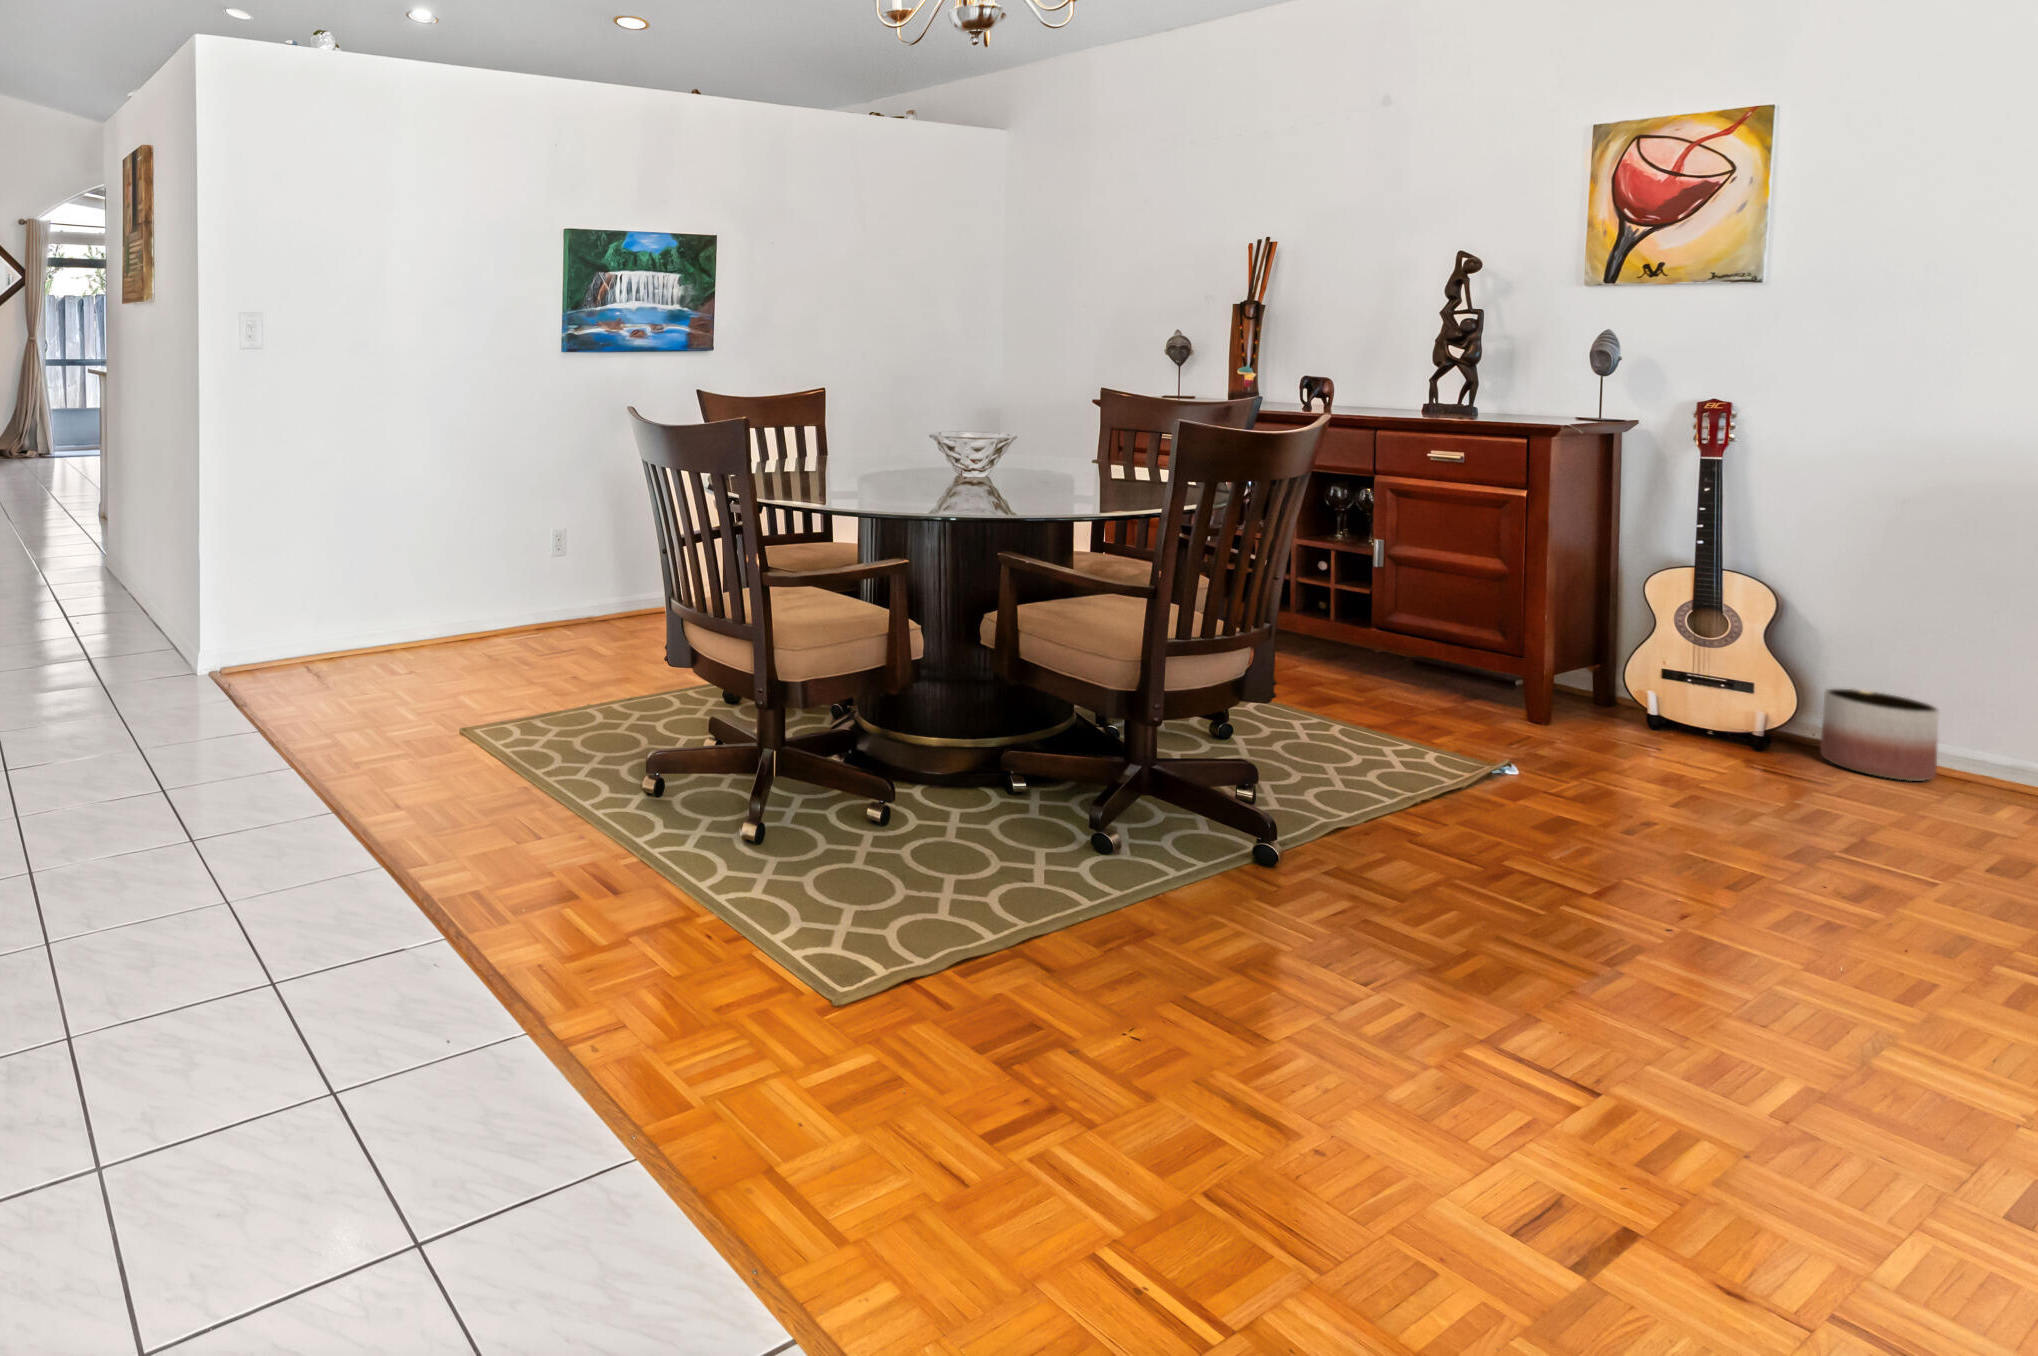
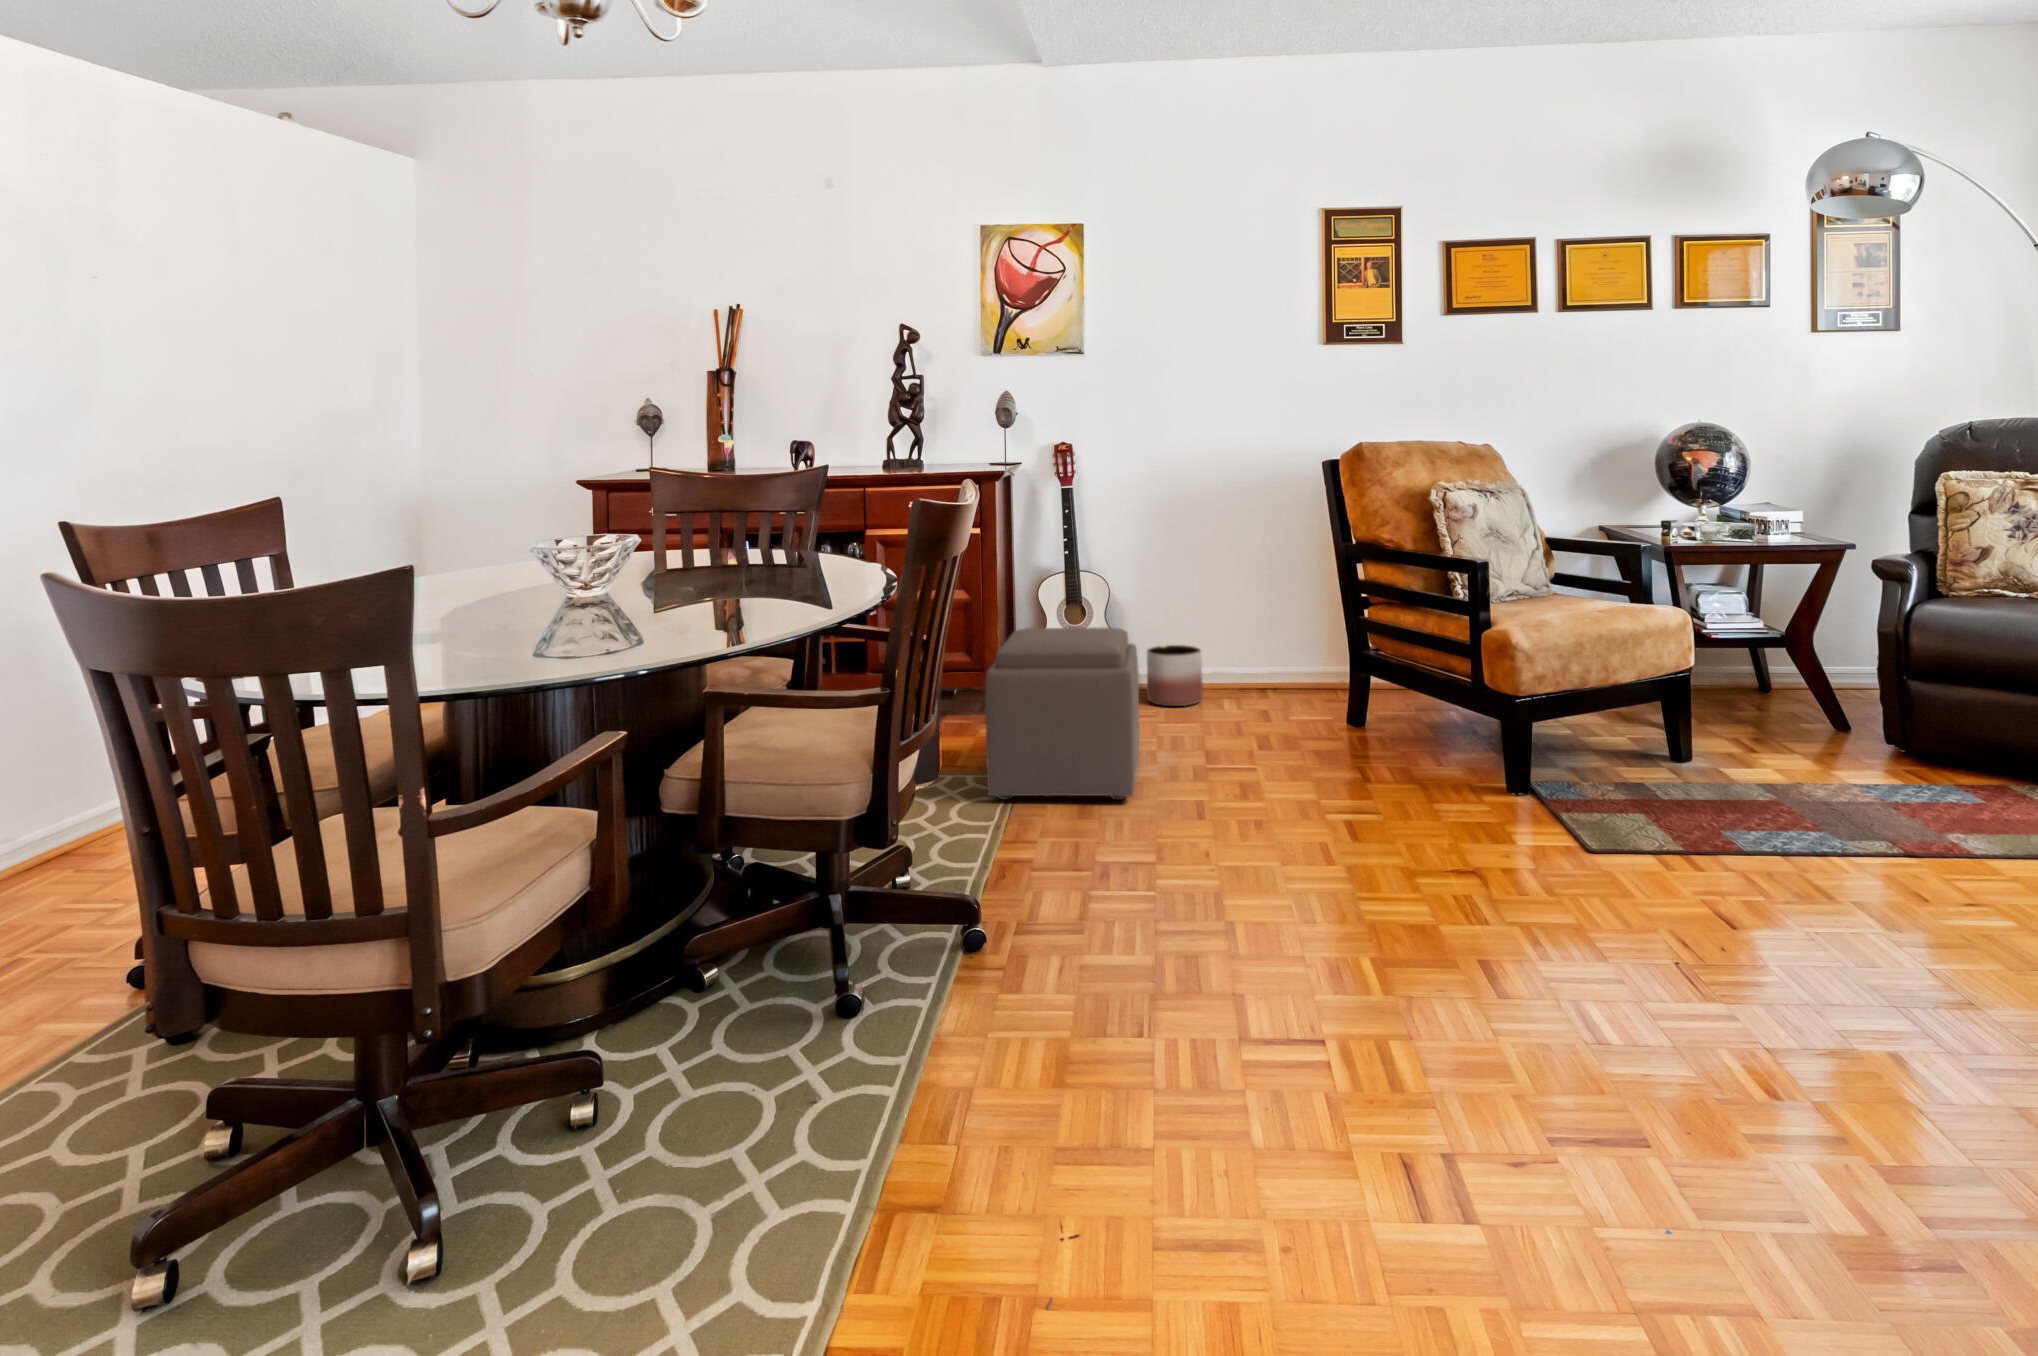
ottoman: none [1428,606,1706,825] -> present [985,628,1139,800]

